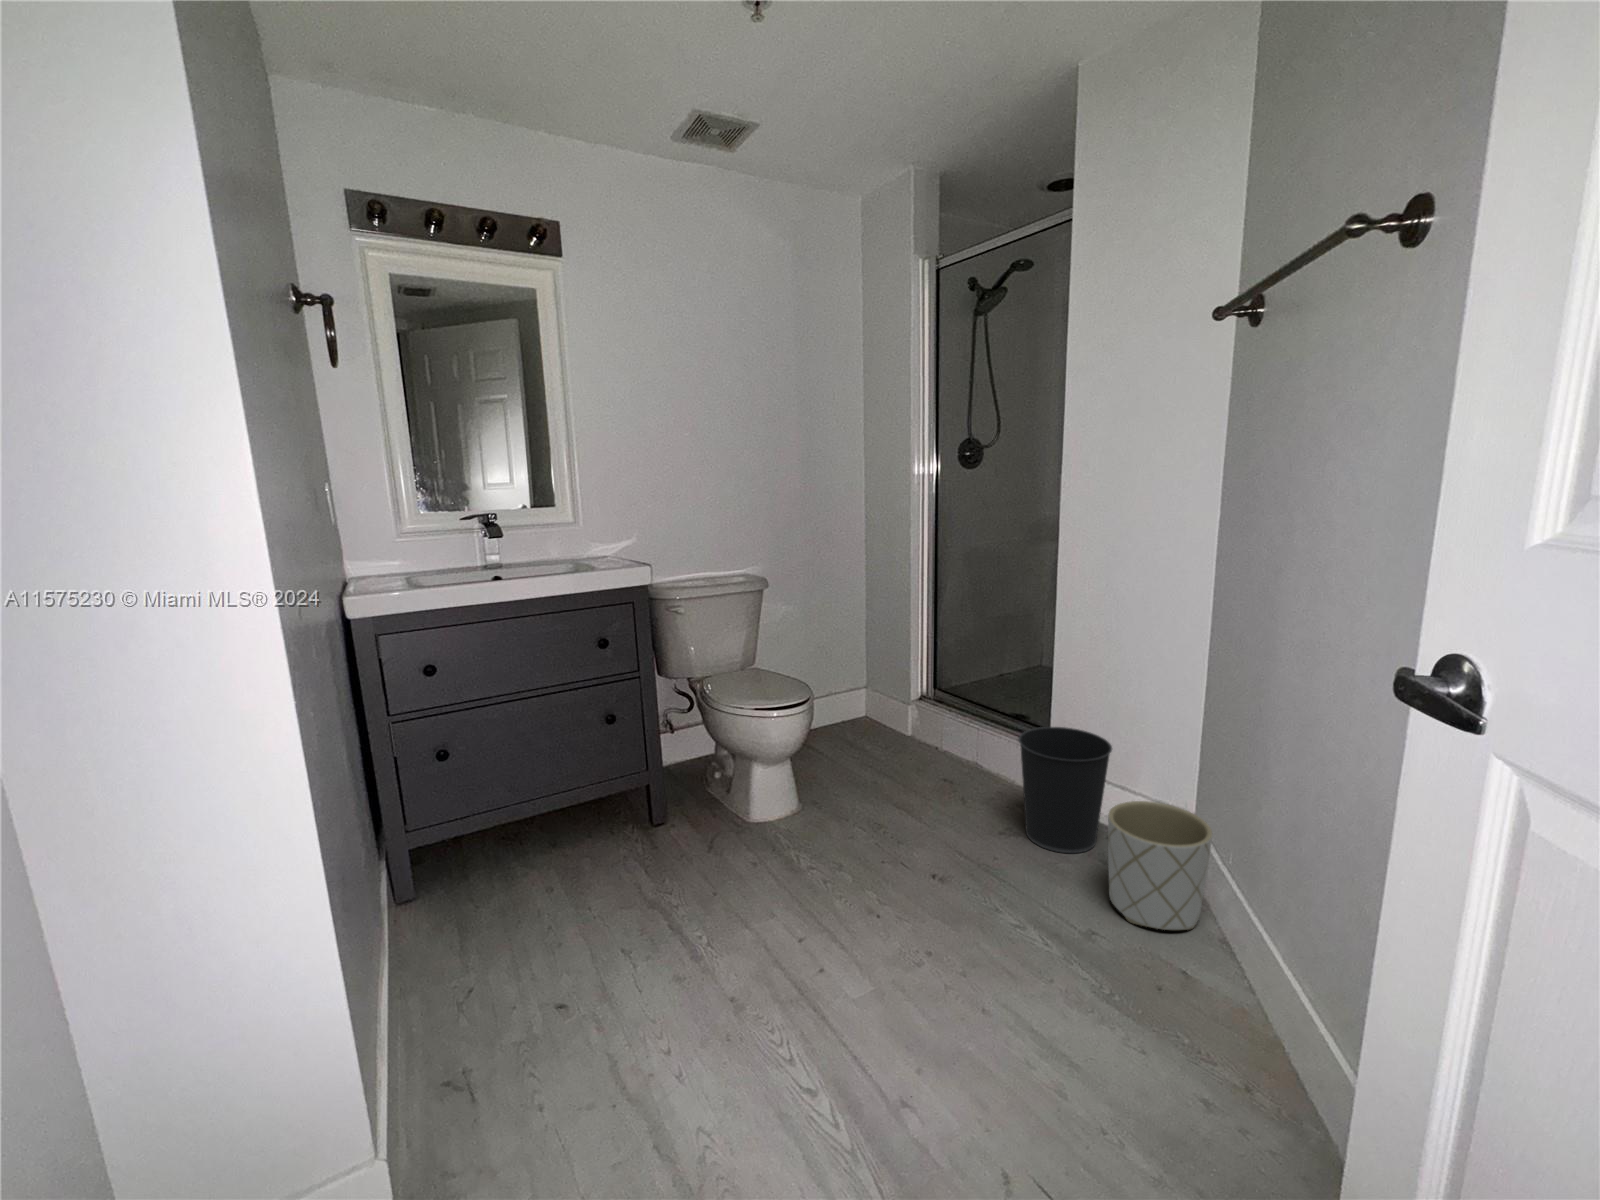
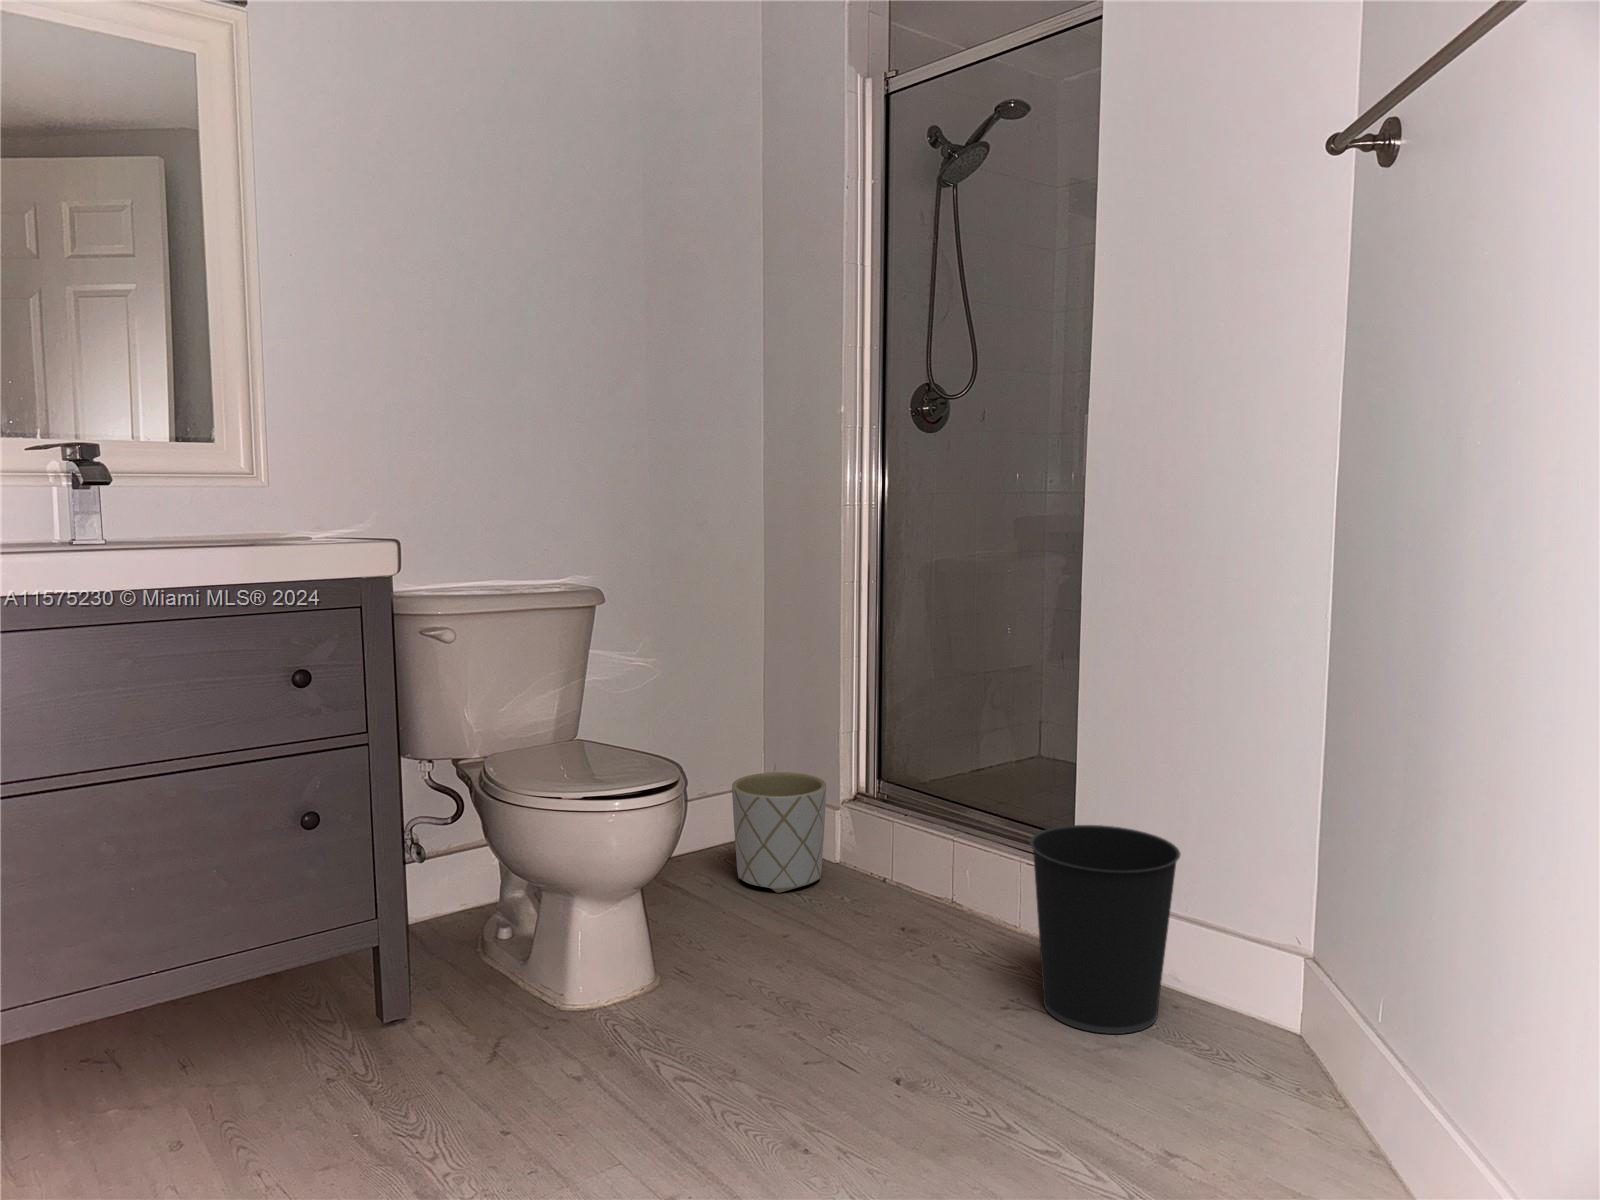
planter: present [1108,801,1212,930] -> present [732,772,826,893]

